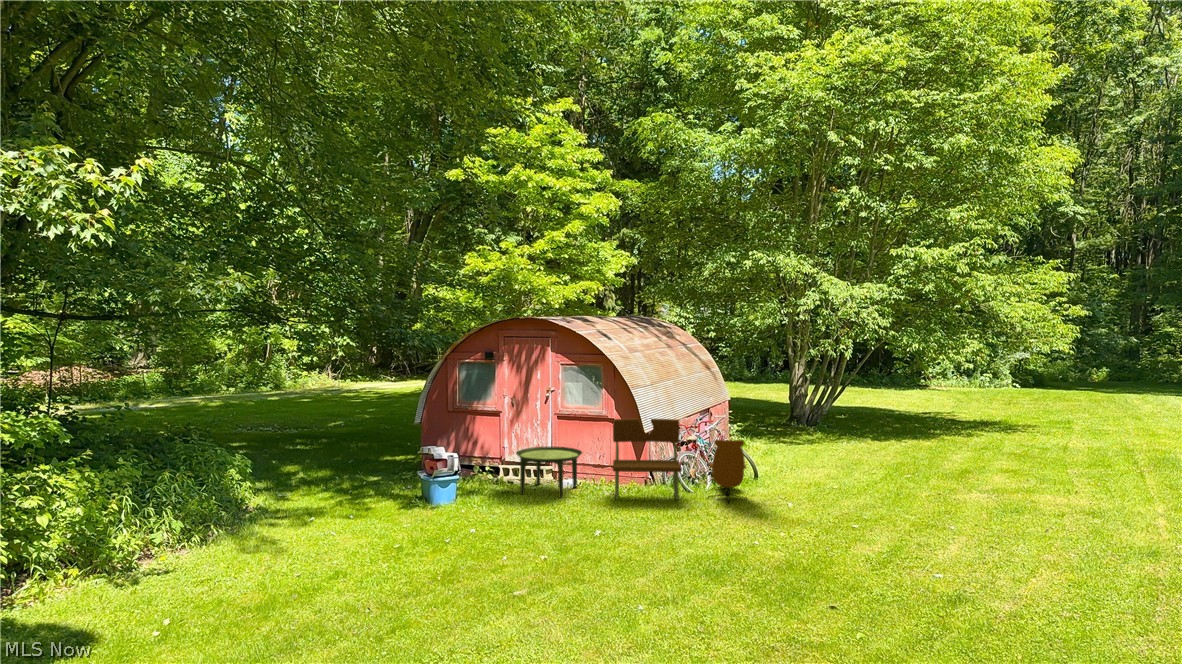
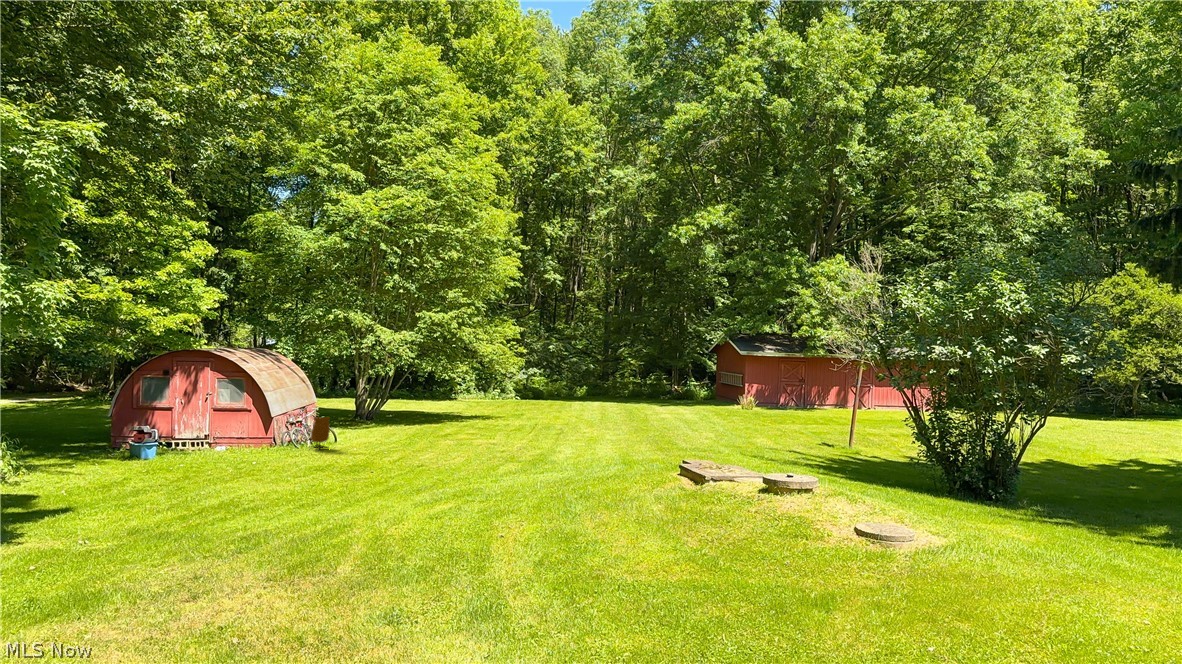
bench: present [613,418,682,500] -> none [253,409,295,453]
round table: present [516,447,582,498] -> none [190,428,233,454]

